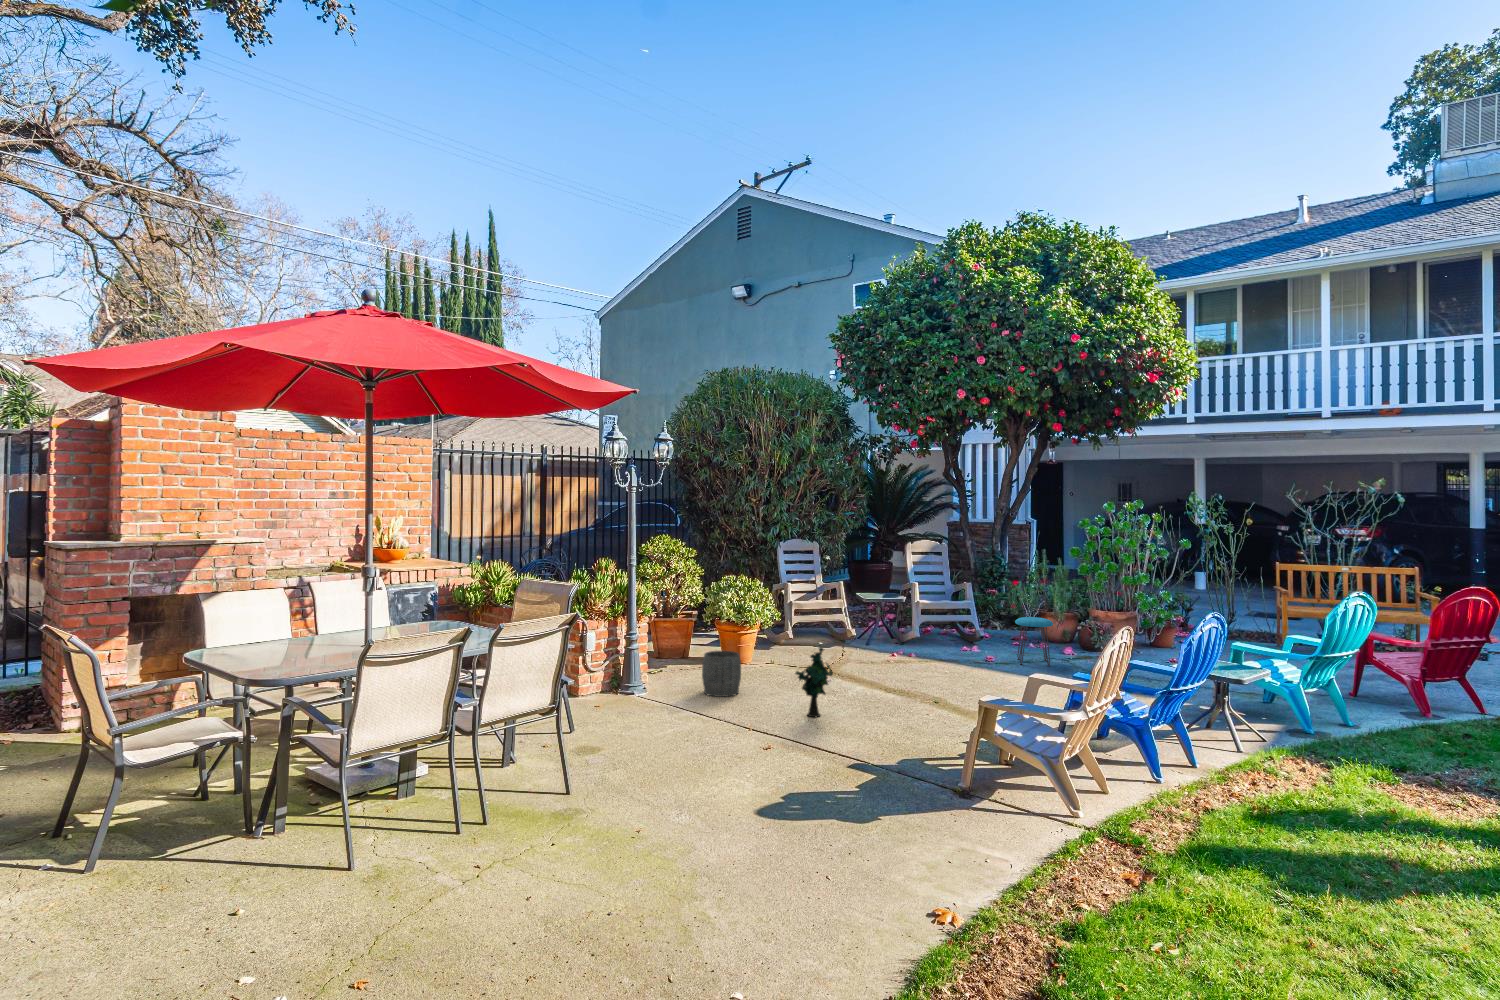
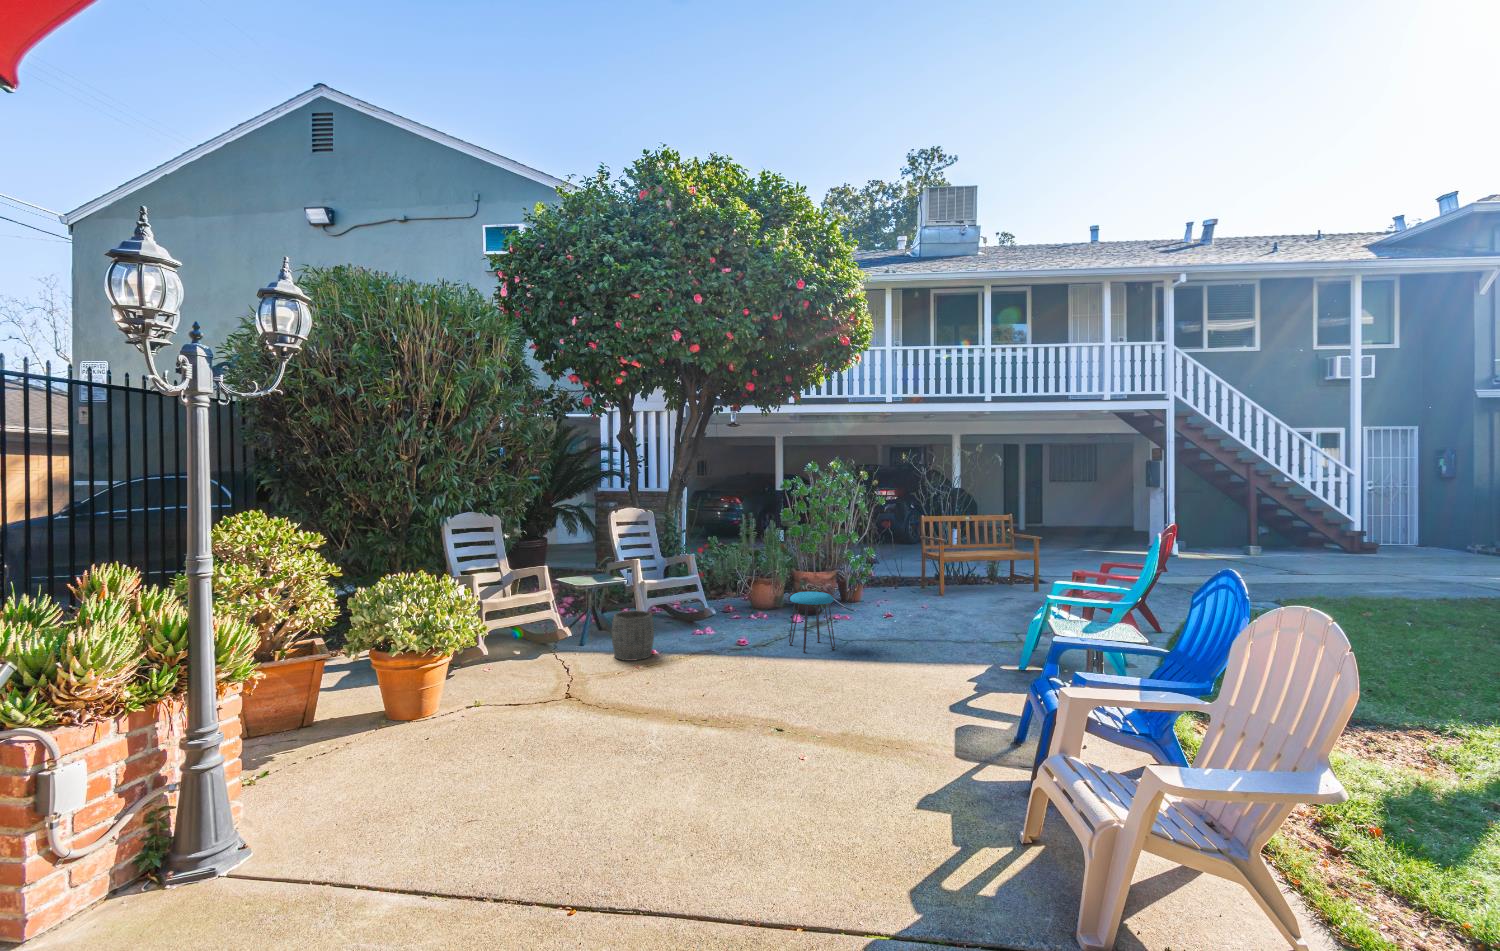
decorative plant: present [795,647,833,717] -> none [633,704,706,848]
woven basket: present [702,651,741,697] -> present [612,611,654,661]

